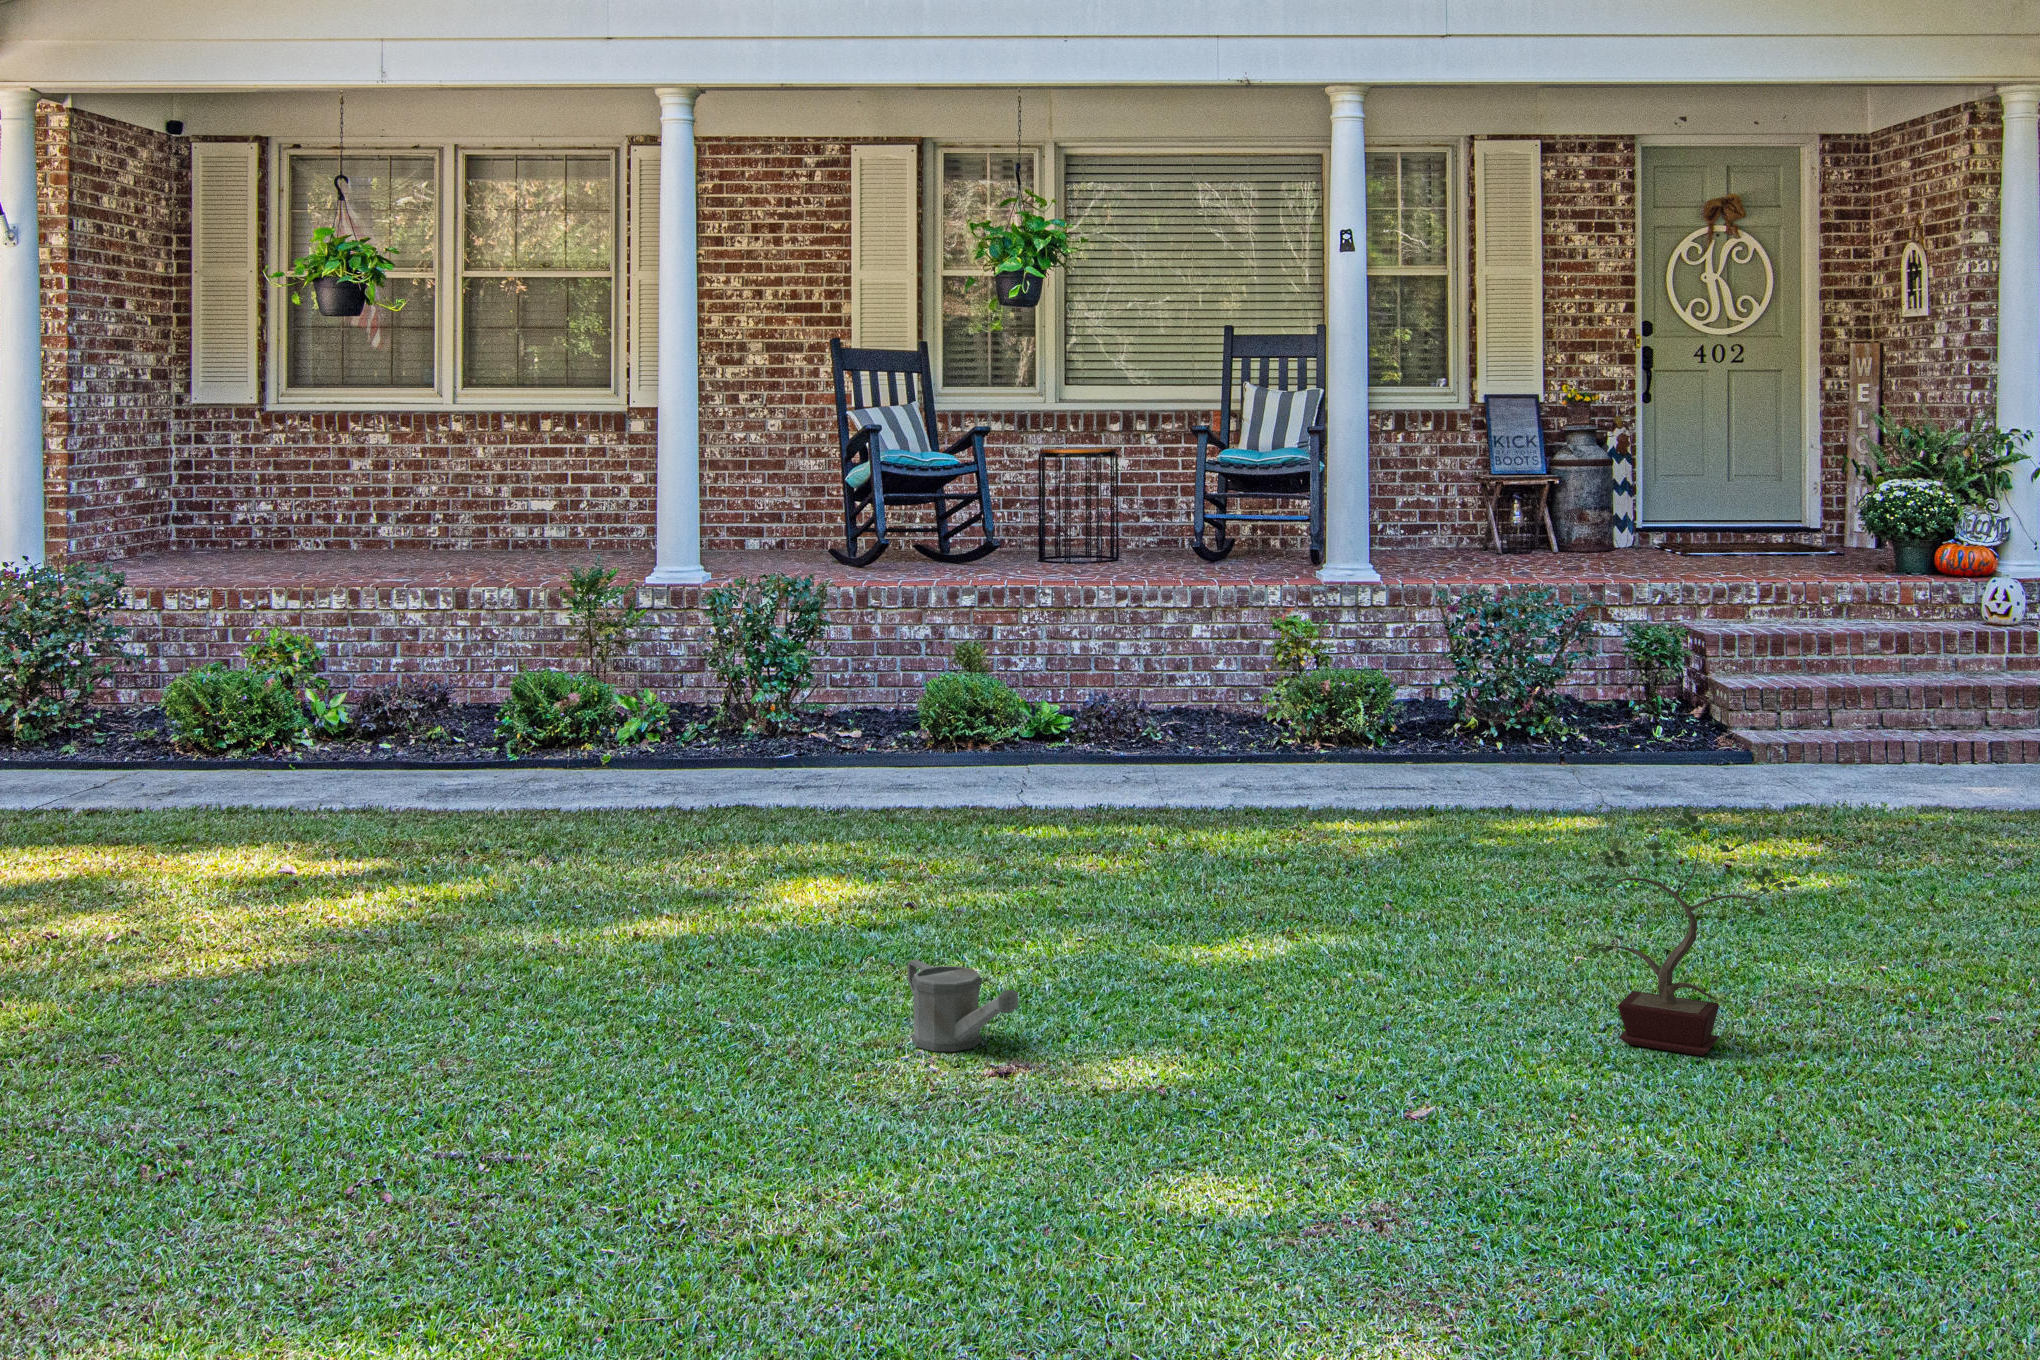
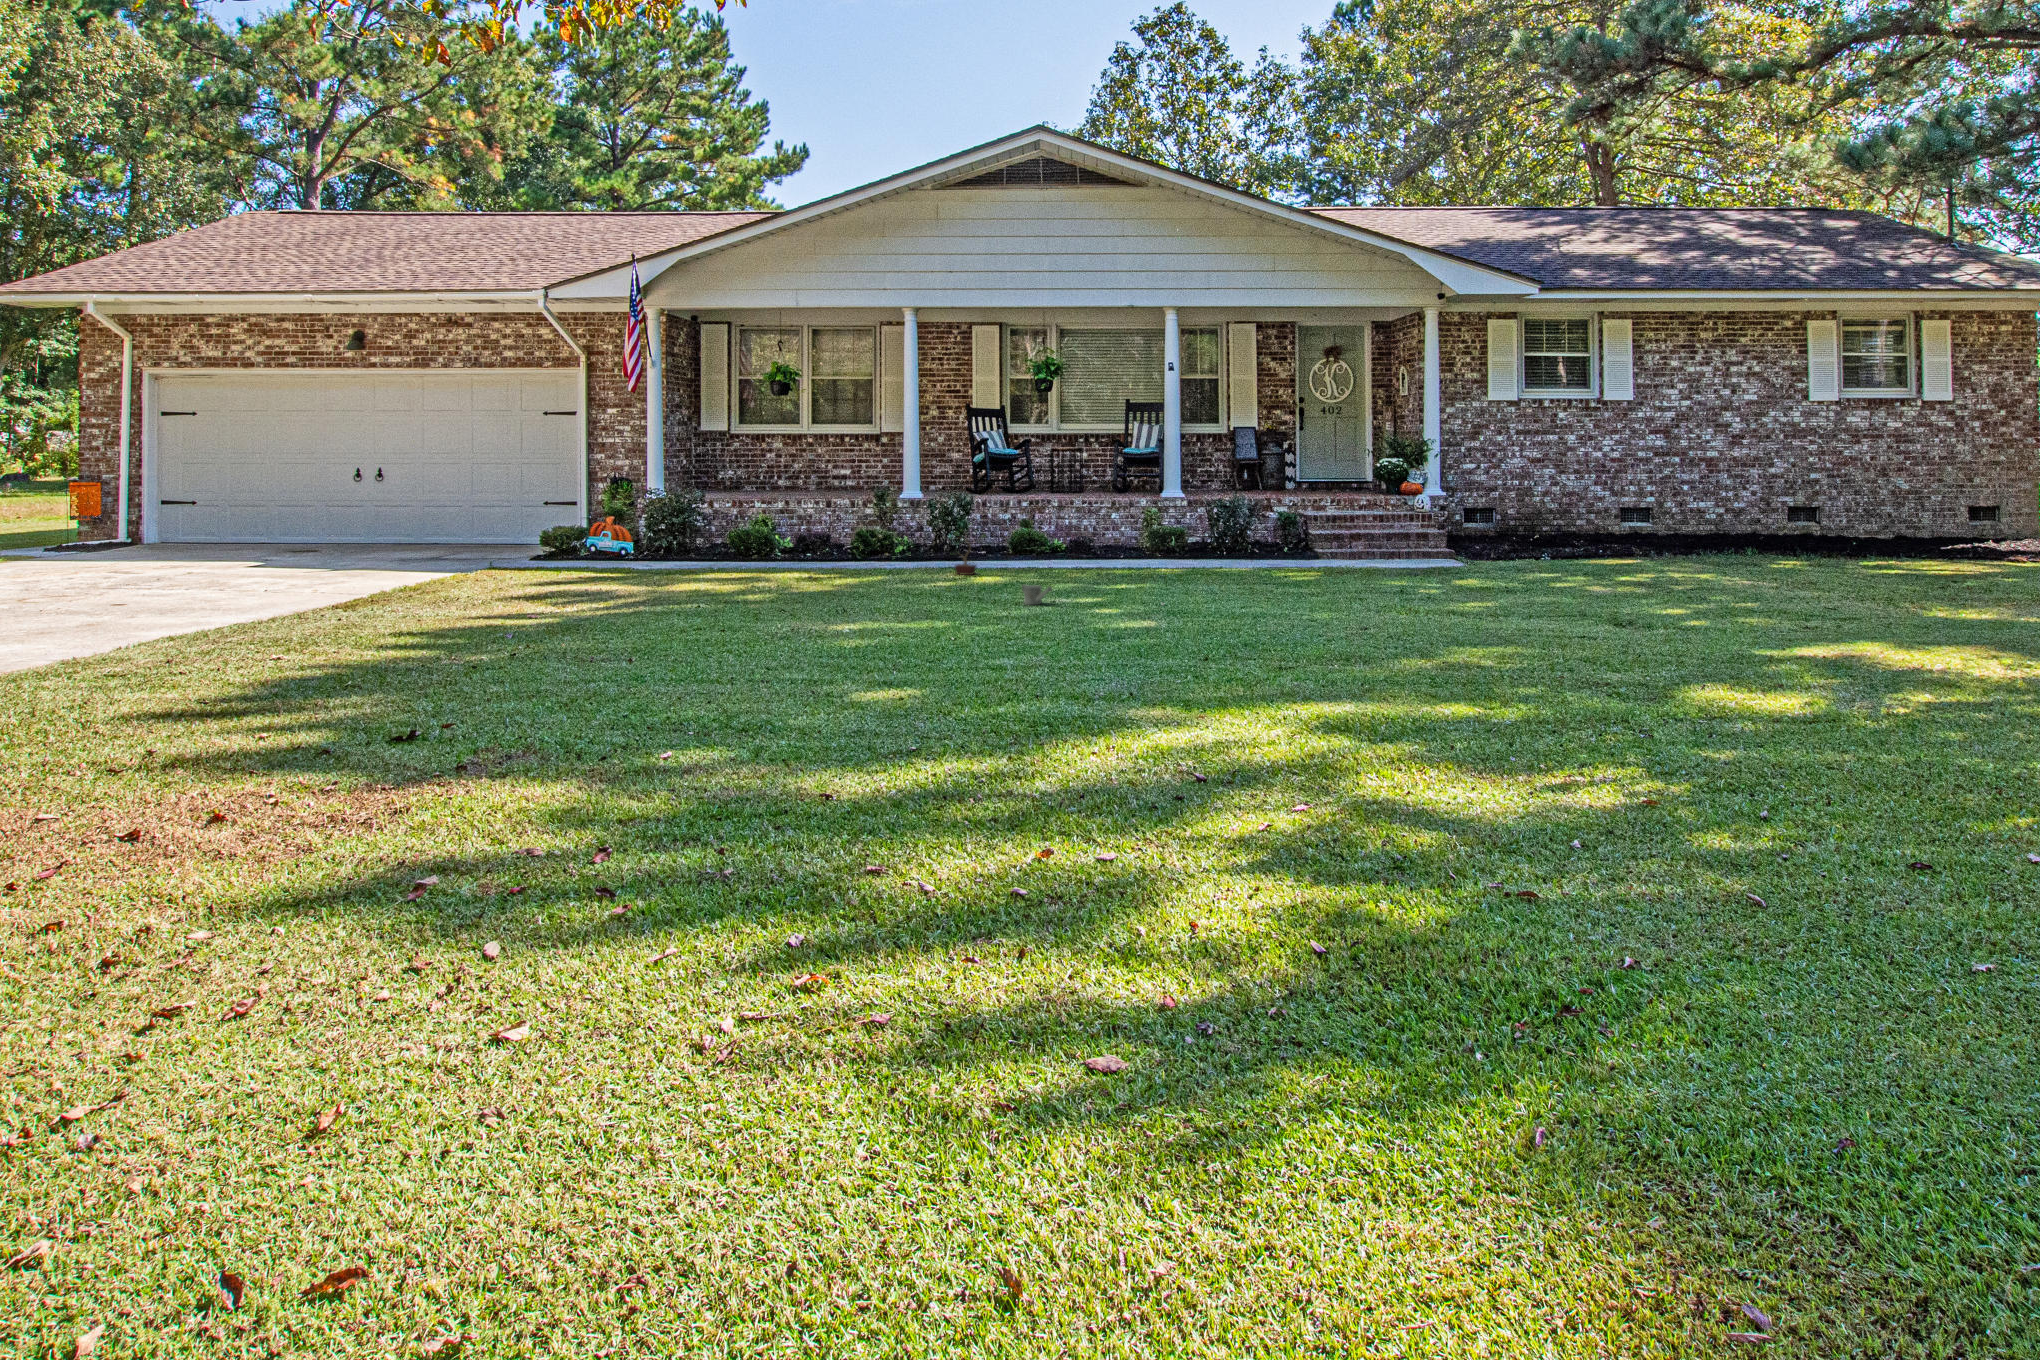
potted plant: present [1584,809,1800,1056] -> present [955,523,978,575]

